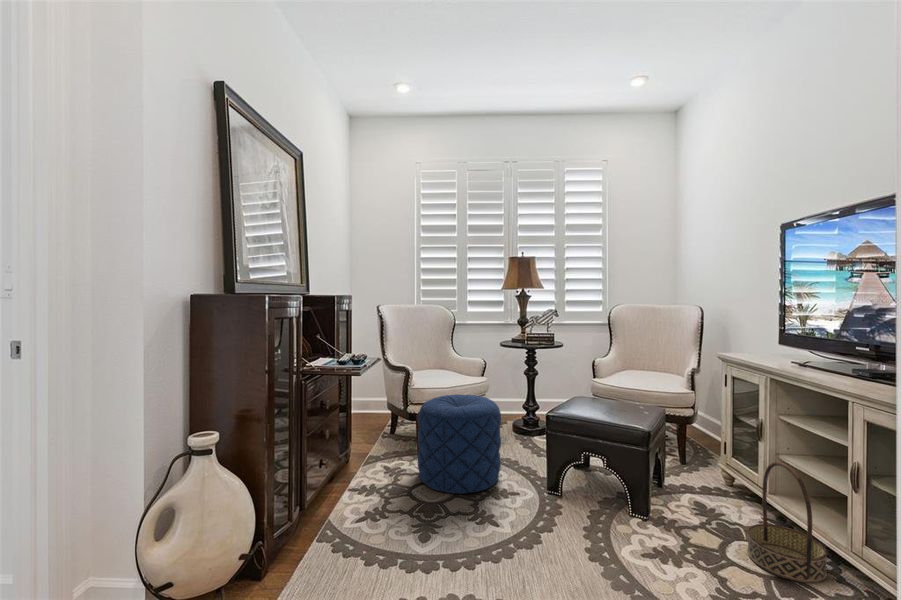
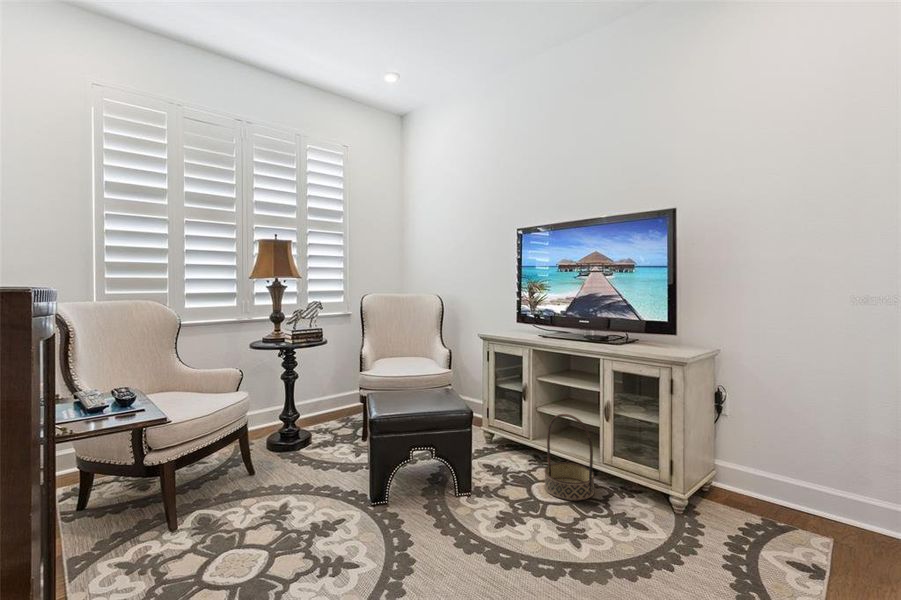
pouf: present [418,394,501,494] -> none [188,416,311,561]

